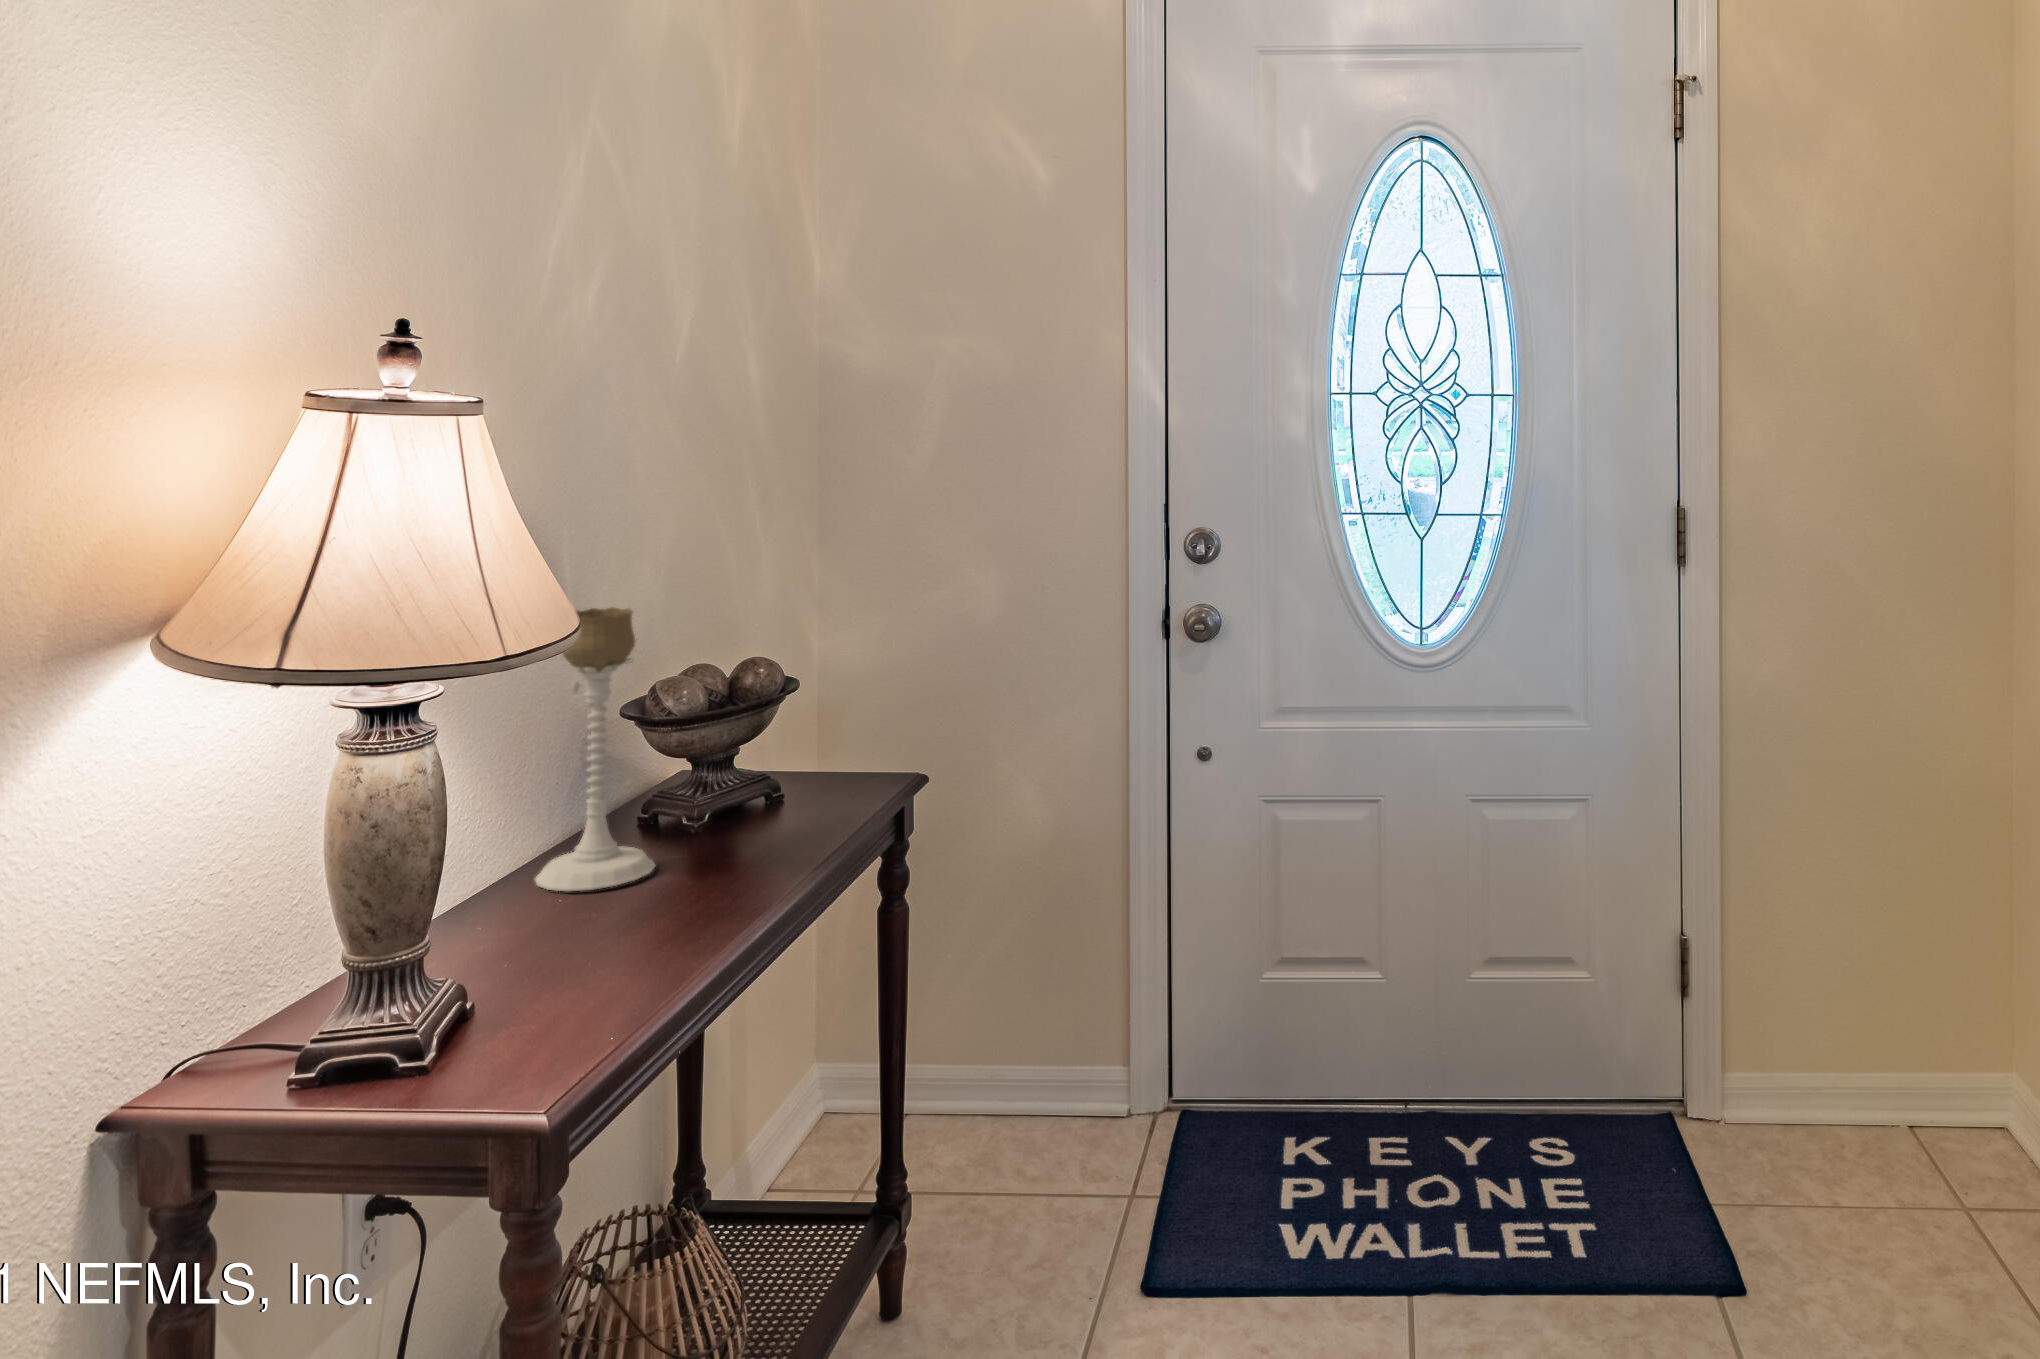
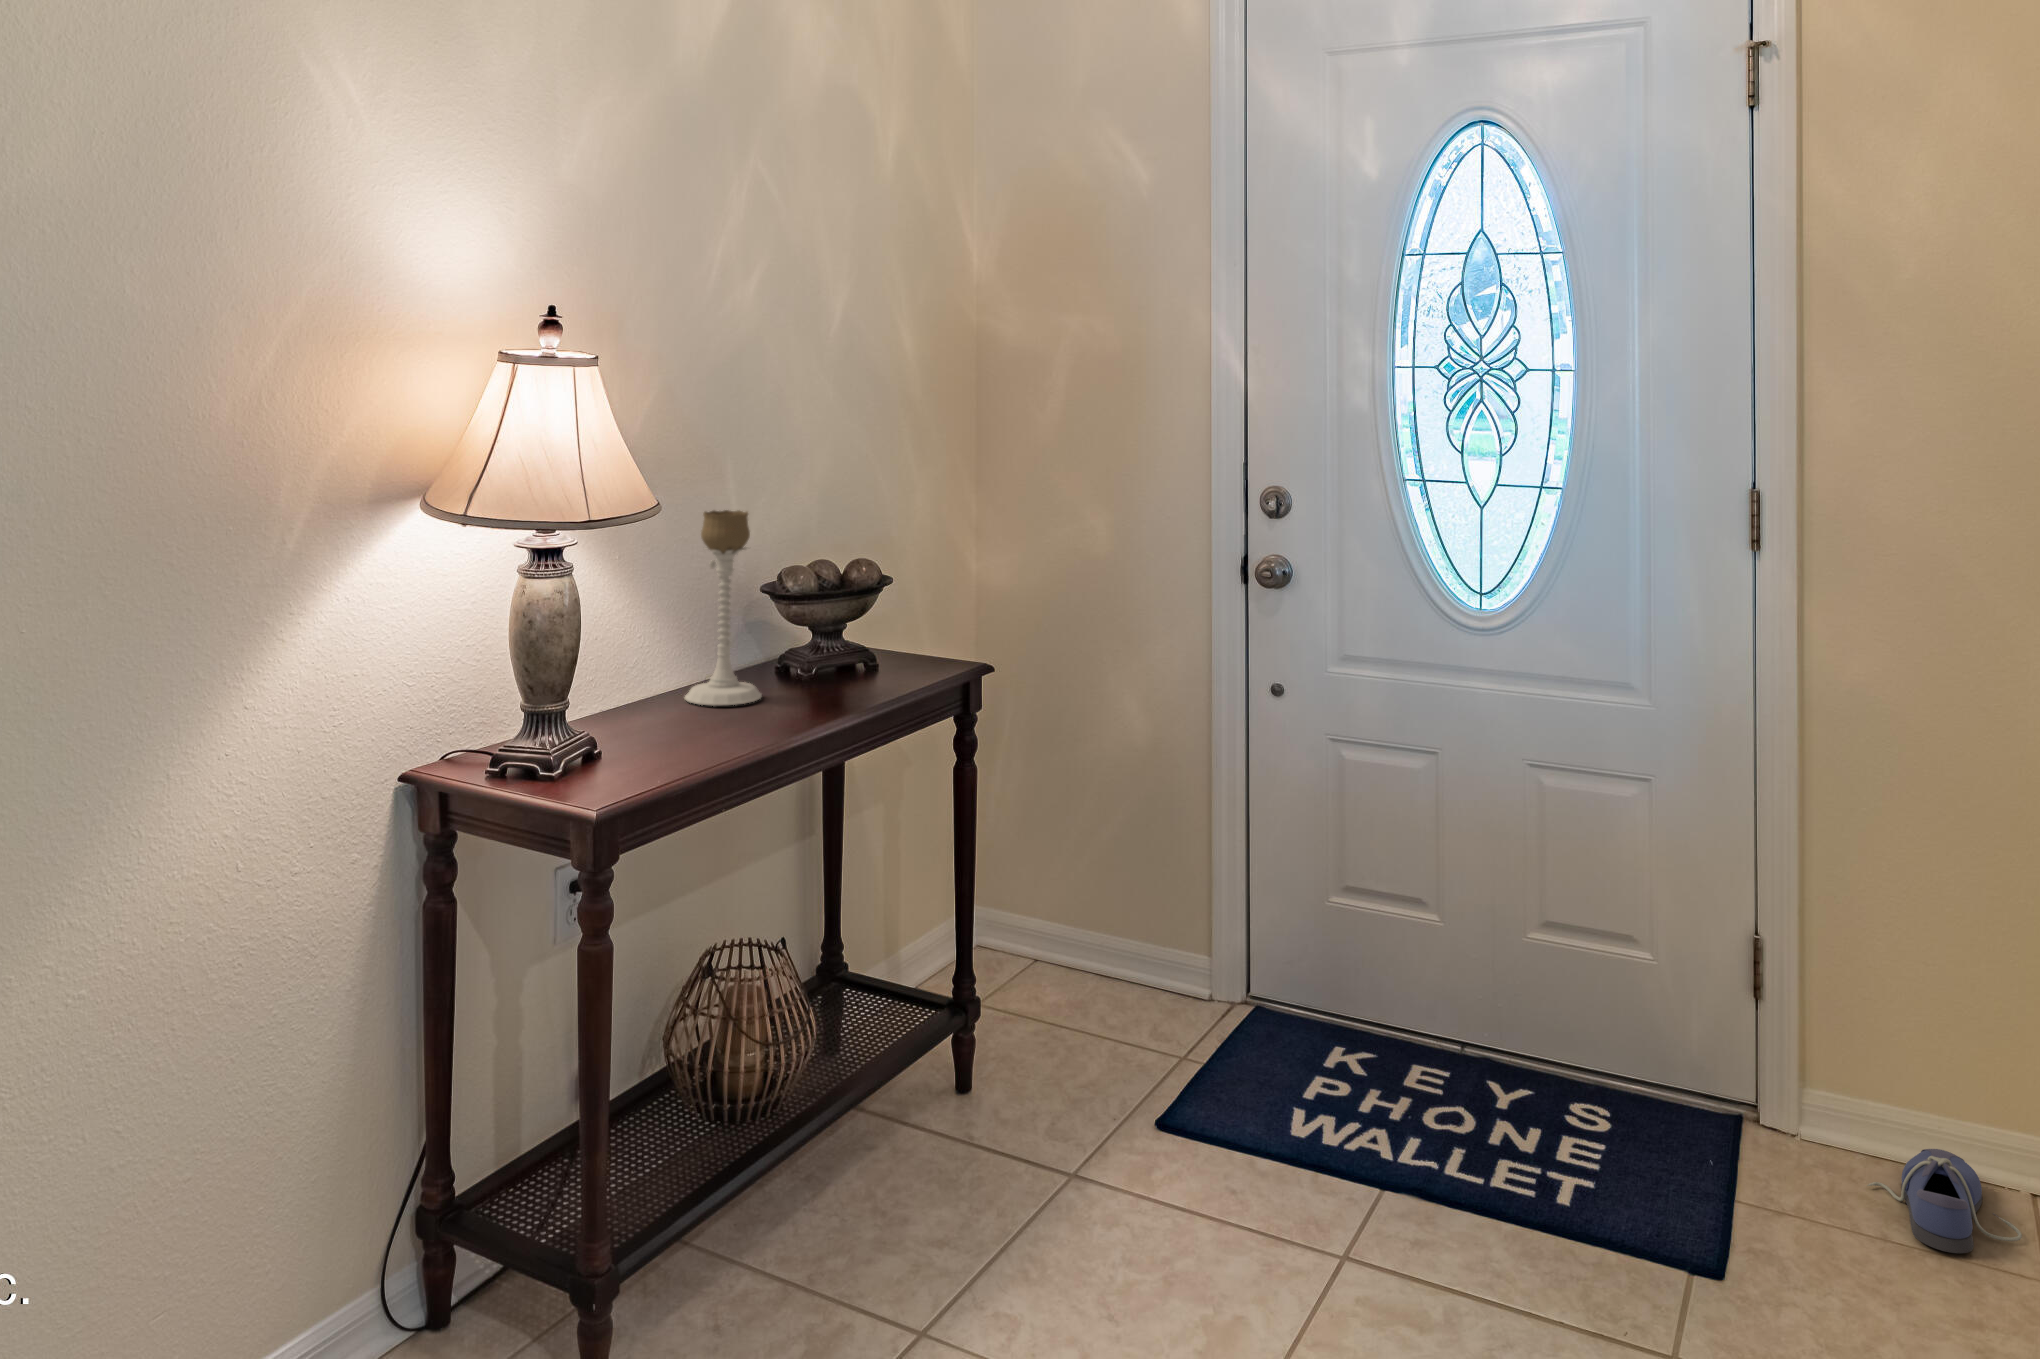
shoe: none [1801,1107,1931,1208] -> present [1867,1149,2022,1253]

